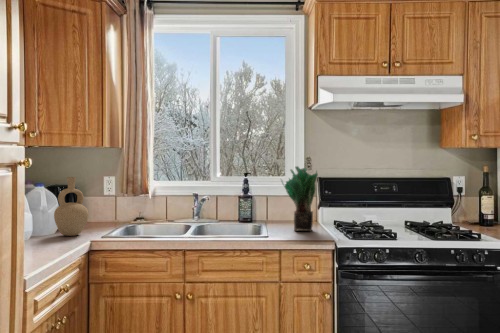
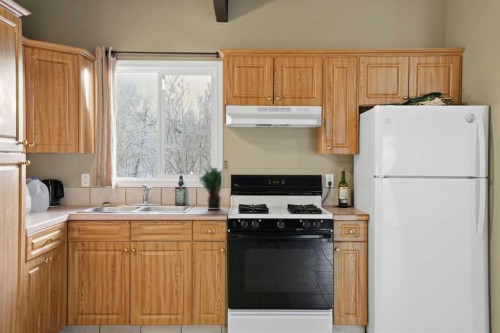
vase: present [54,177,89,236] -> none [45,173,69,212]

